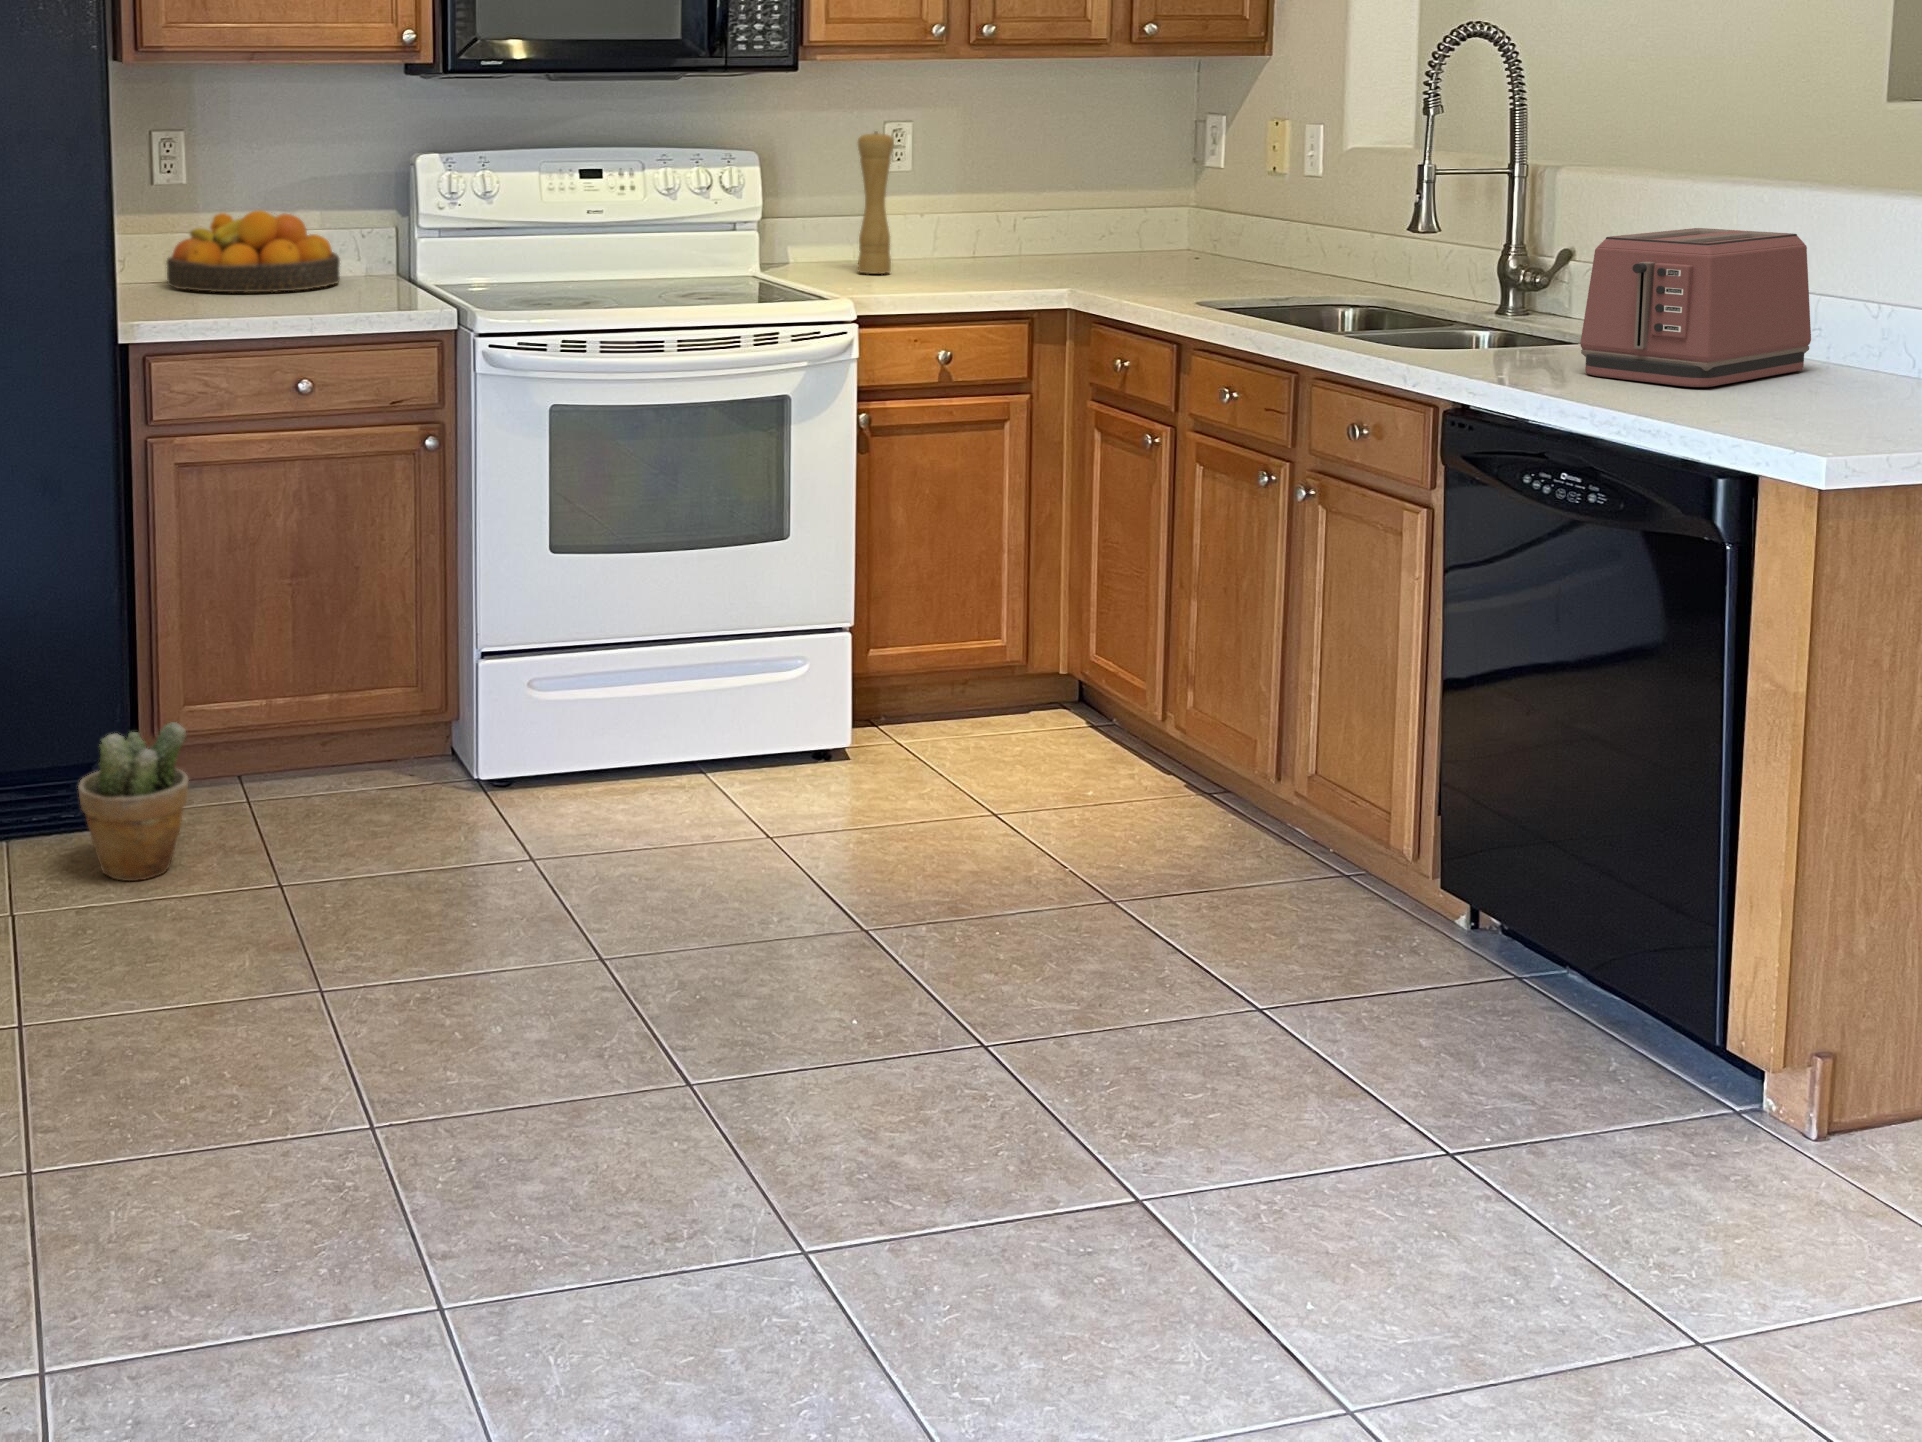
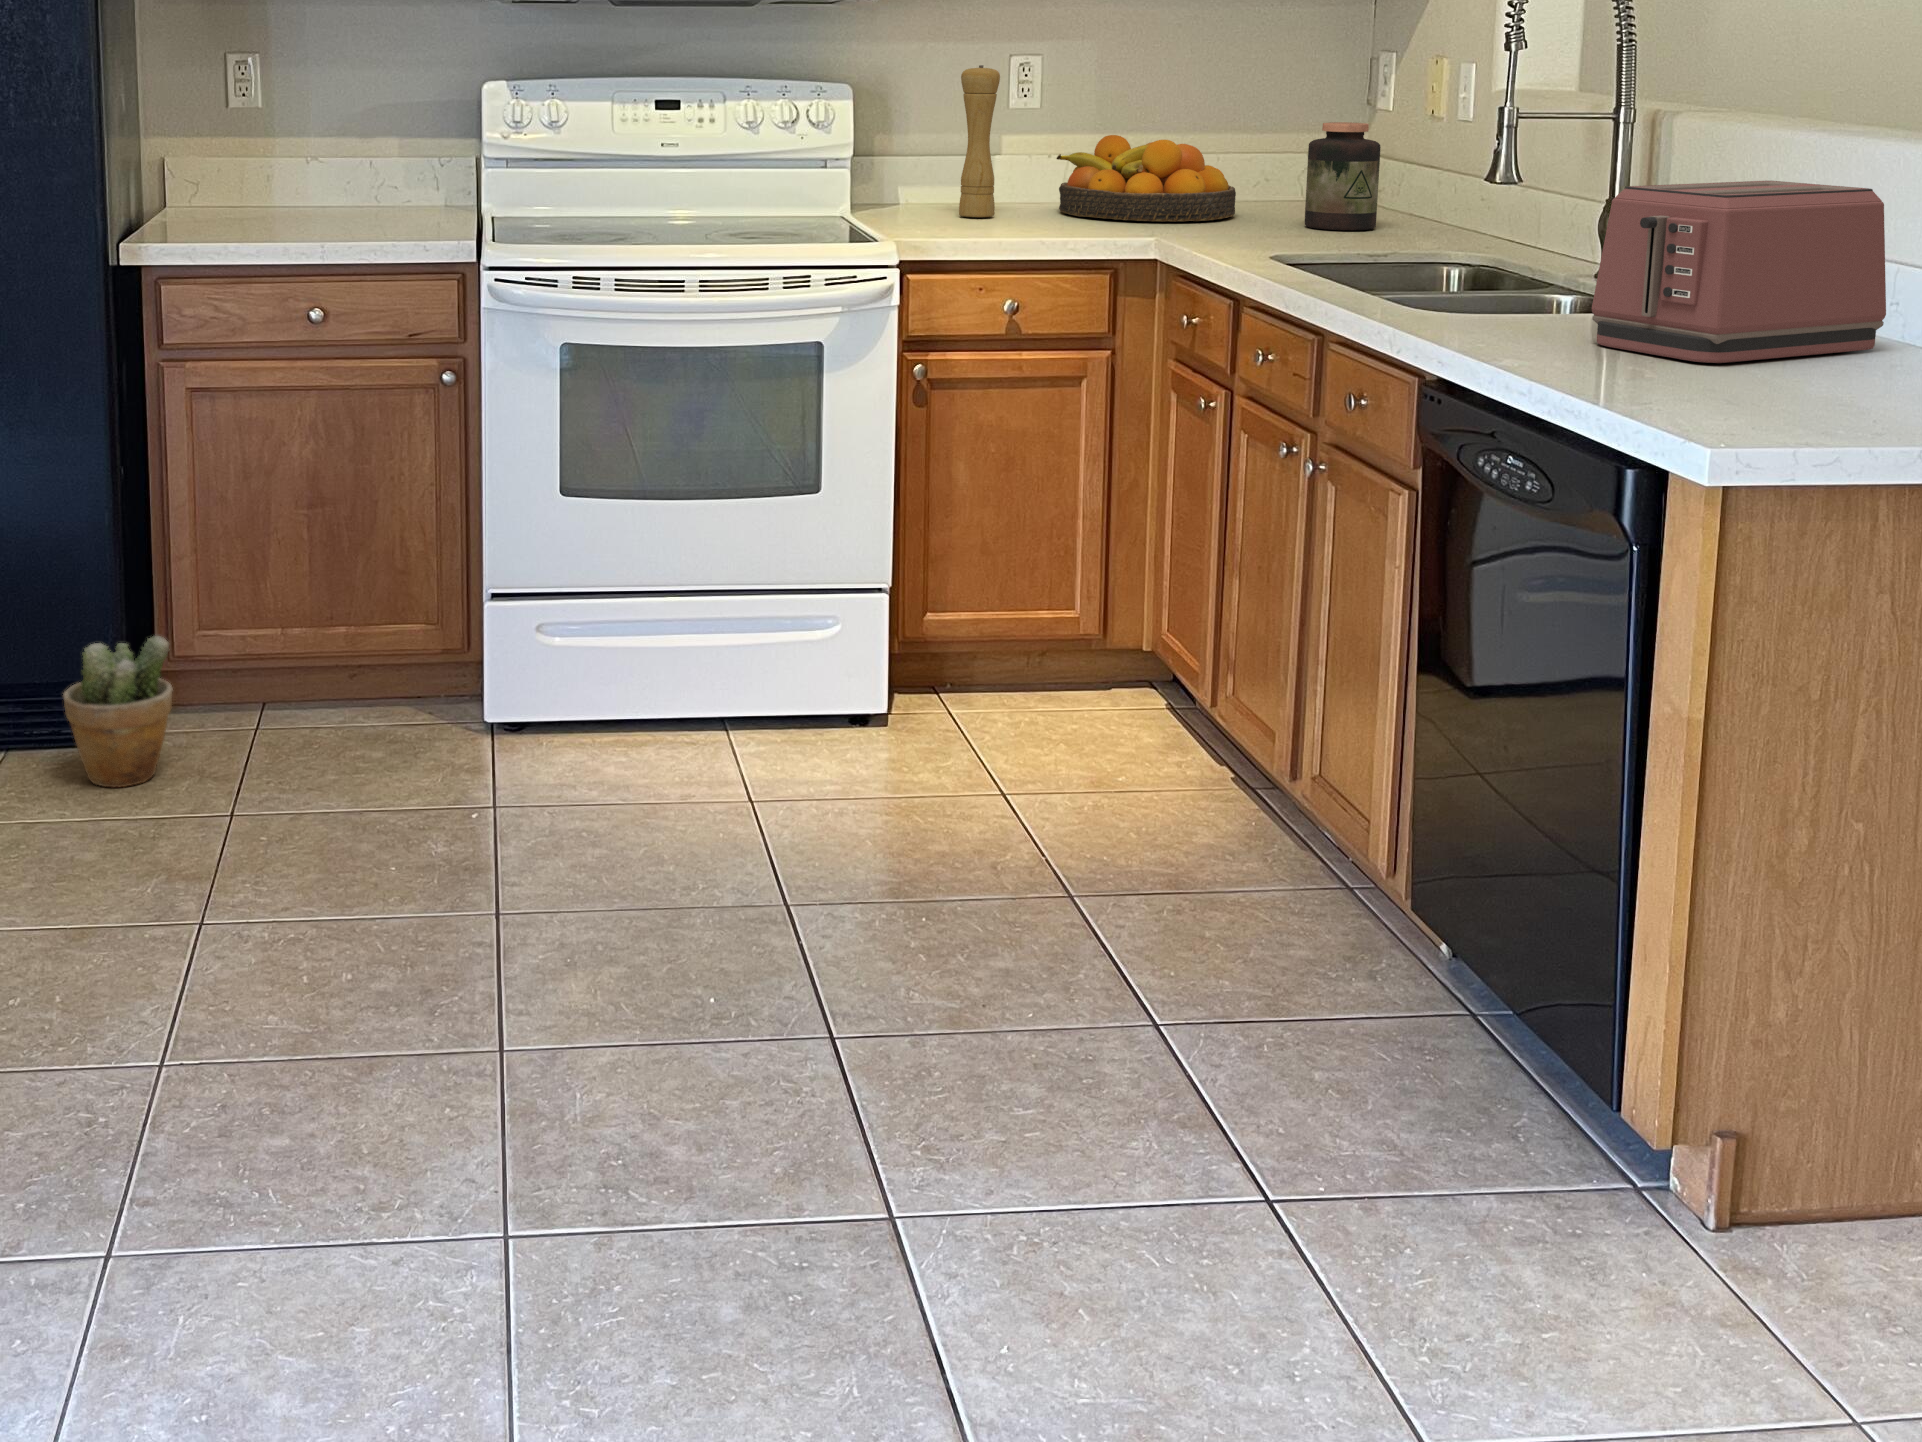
jar: none [1173,178,1240,277] -> present [1305,122,1381,230]
fruit bowl: present [167,211,340,293] -> present [1056,135,1236,222]

